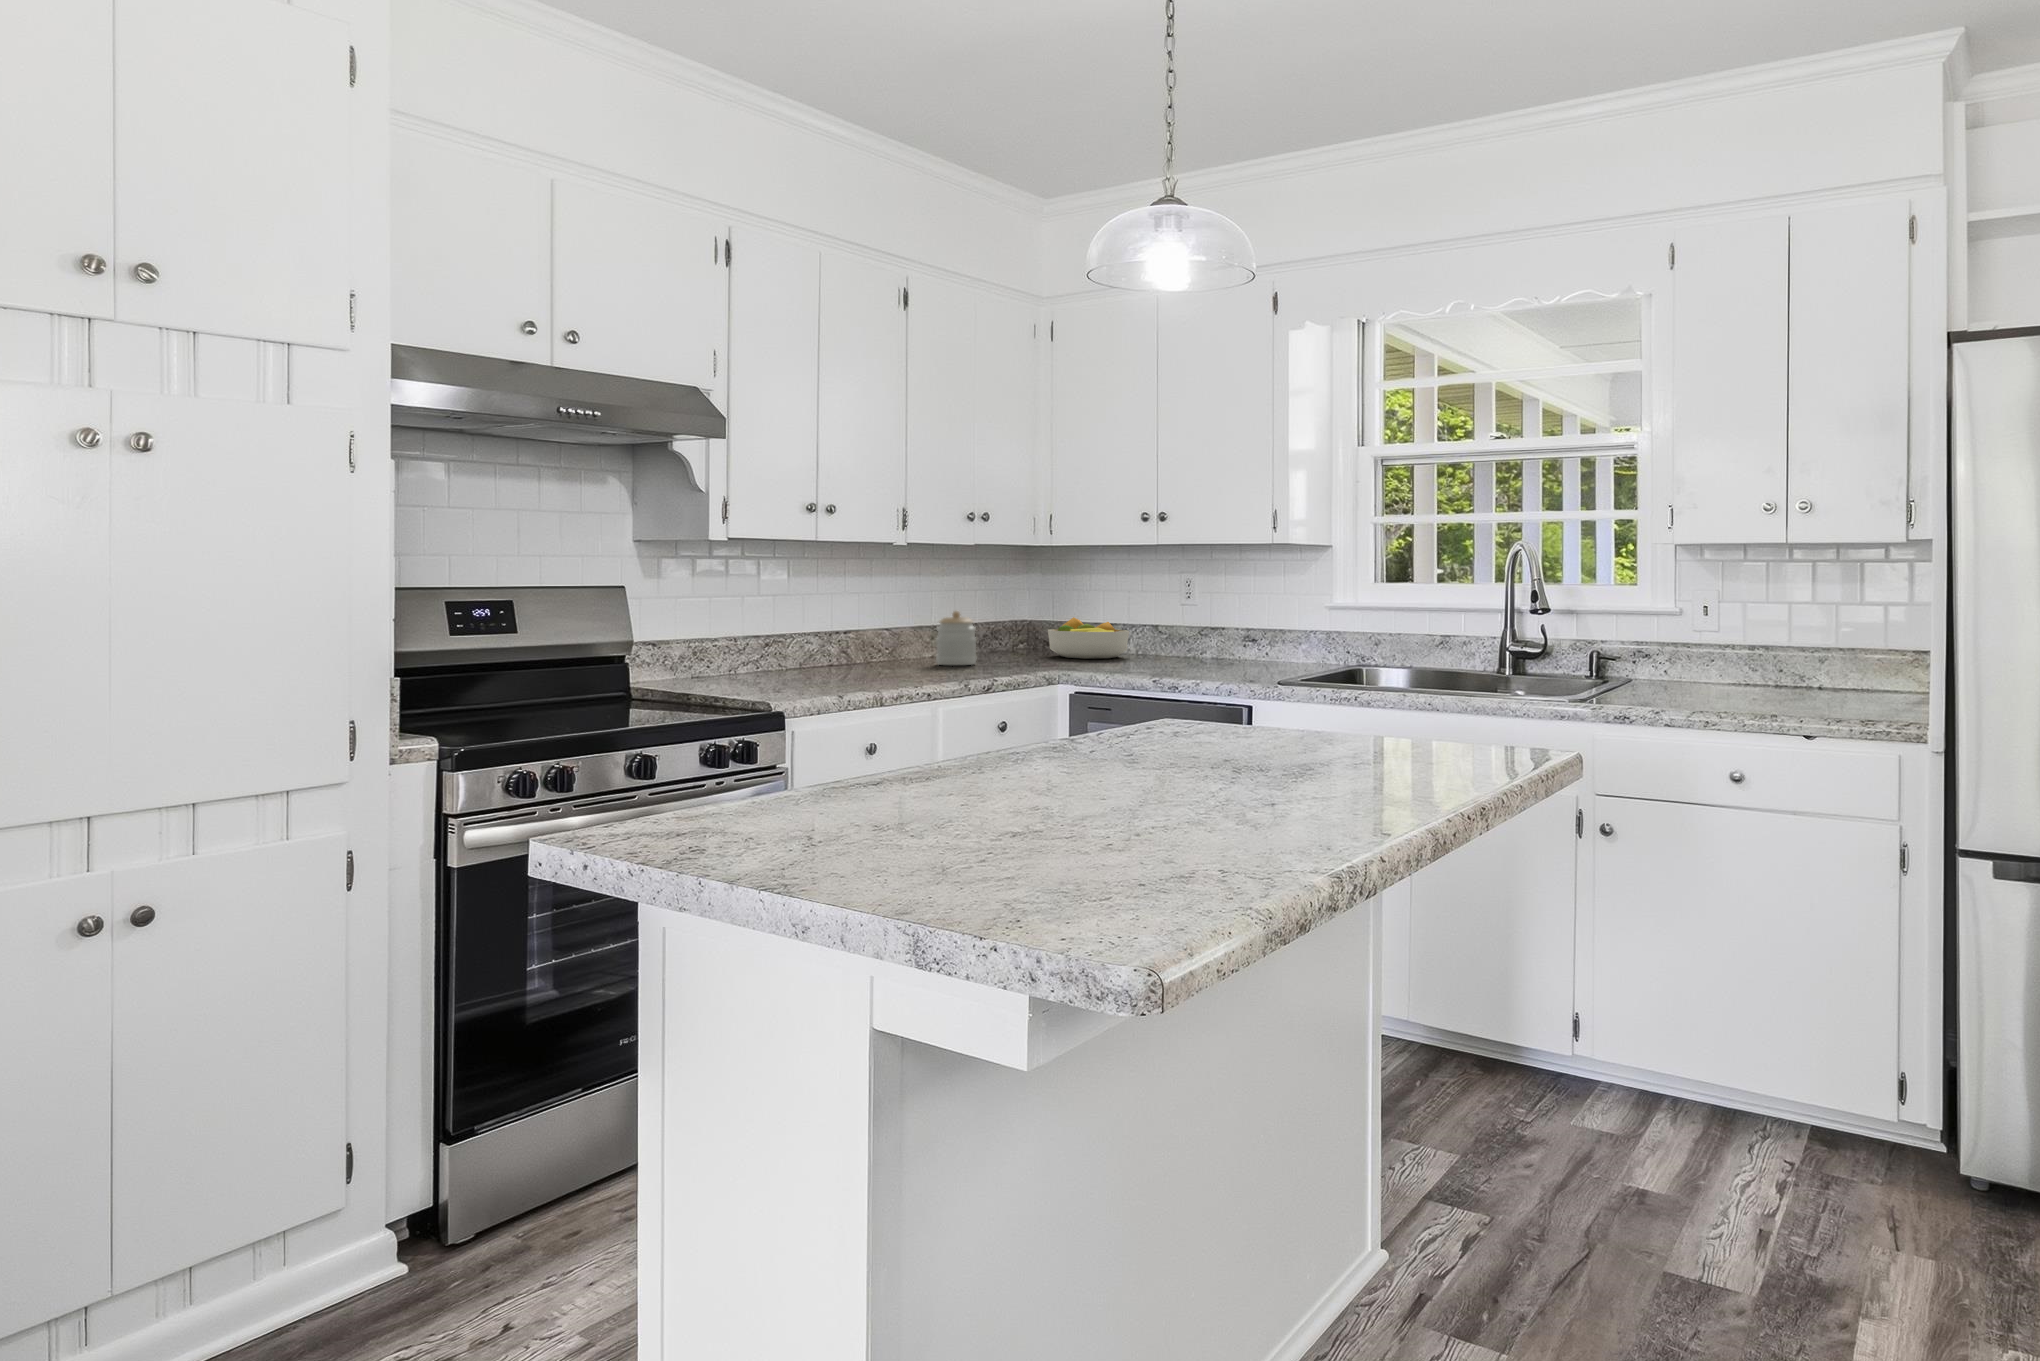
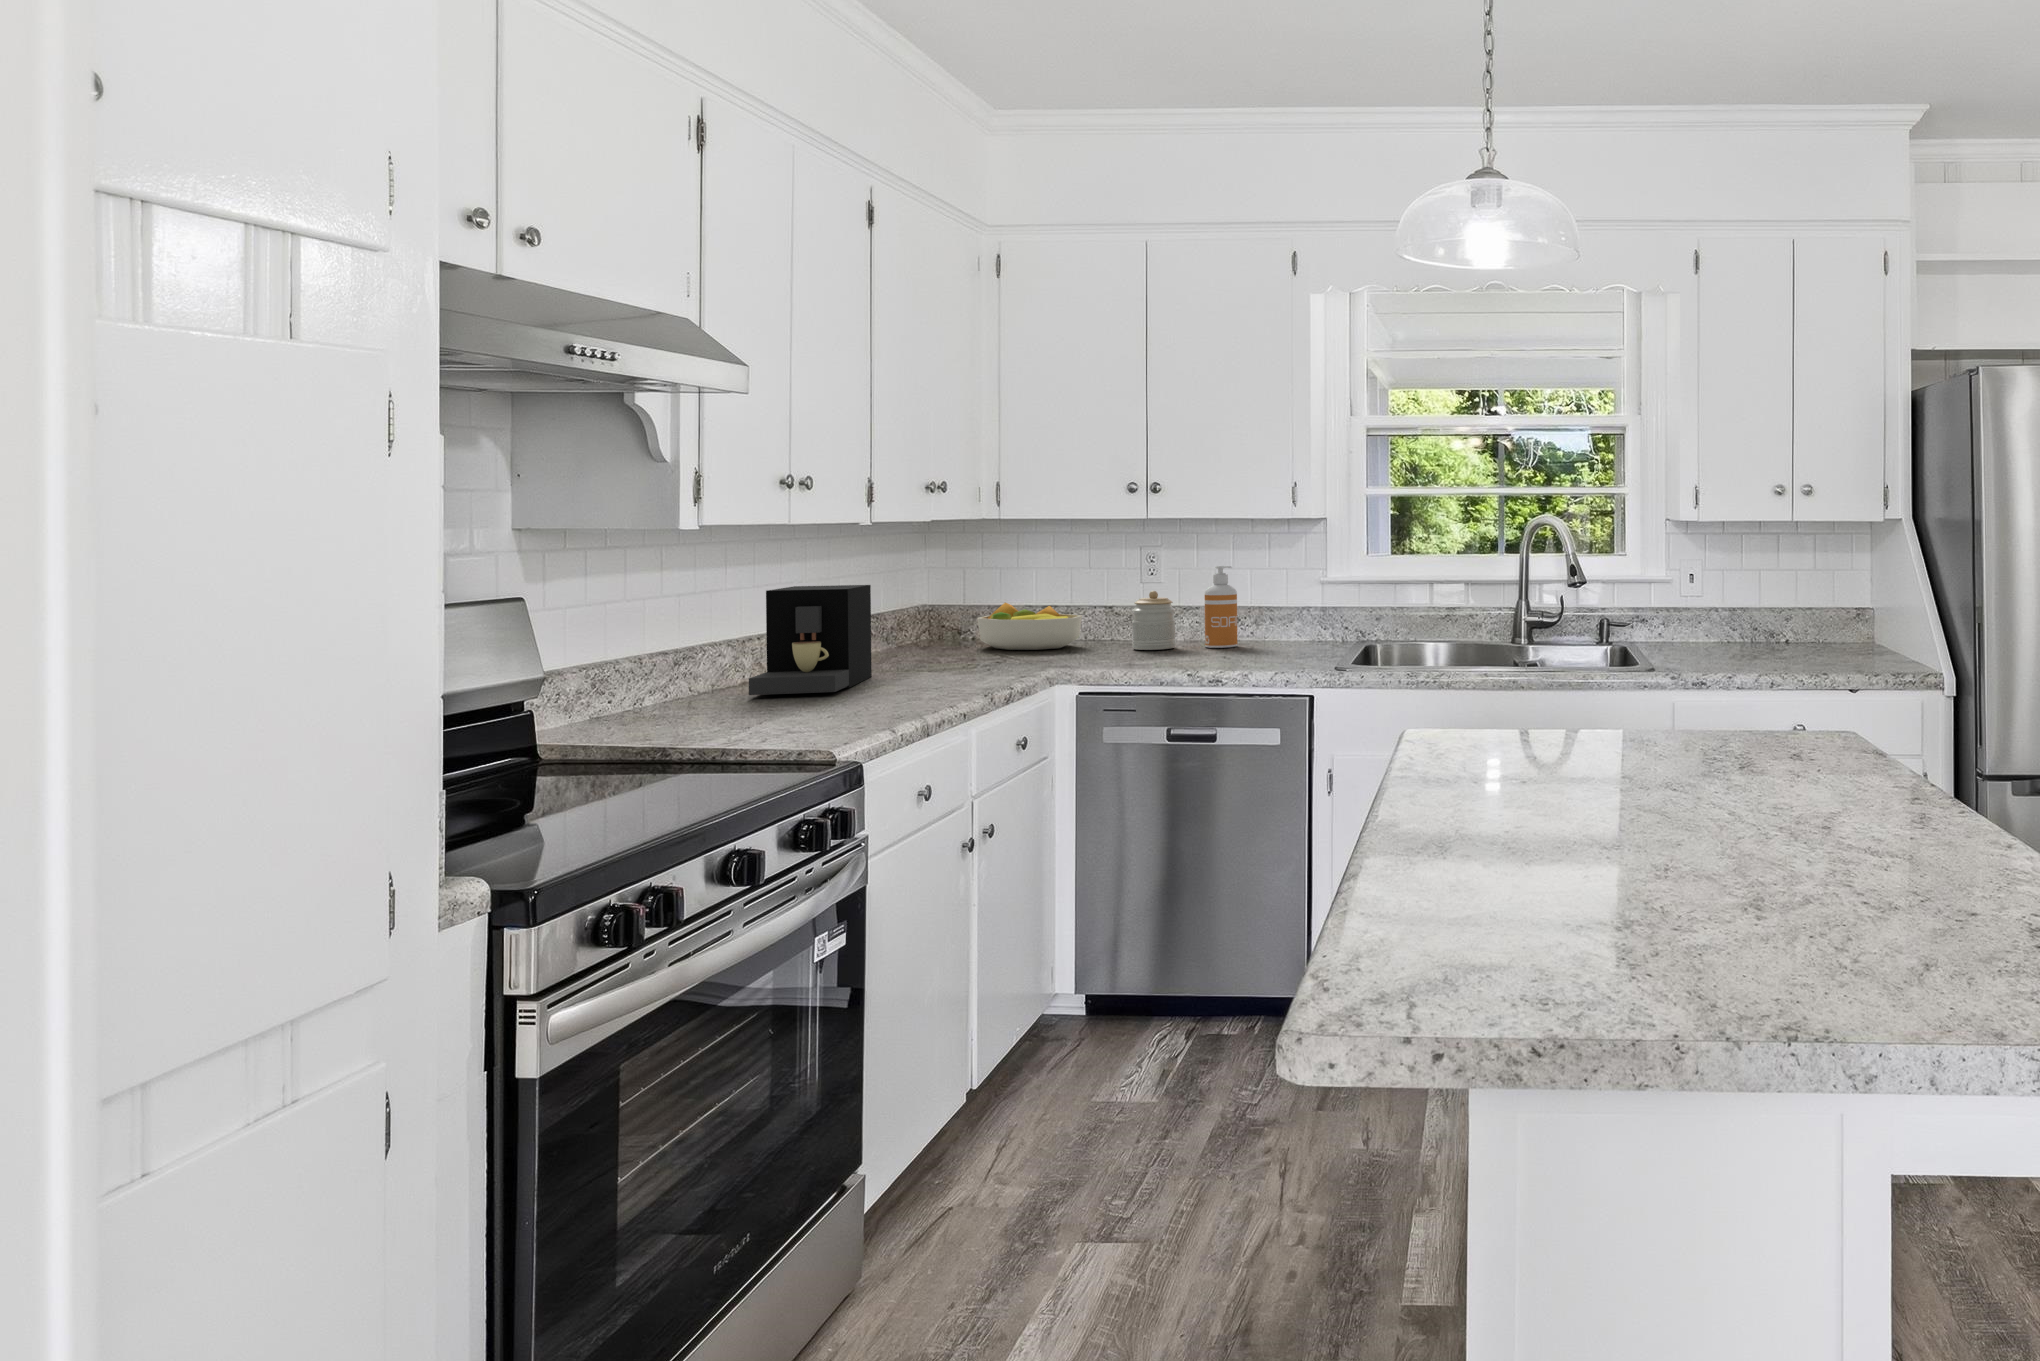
soap dispenser: none [1222,589,1253,664] -> present [1205,566,1238,648]
coffee maker: none [817,594,927,675] -> present [749,585,872,695]
jar: present [936,611,976,665] -> present [1132,591,1176,650]

